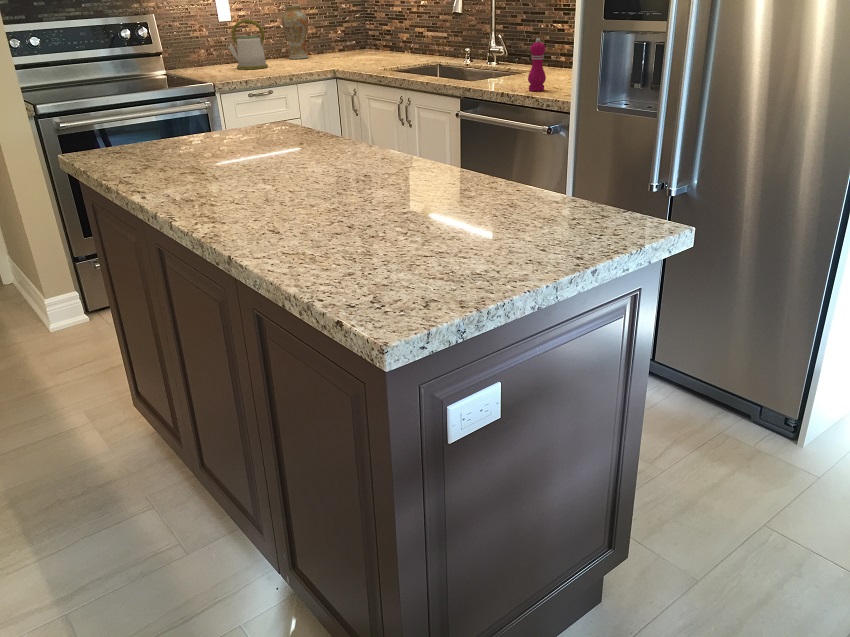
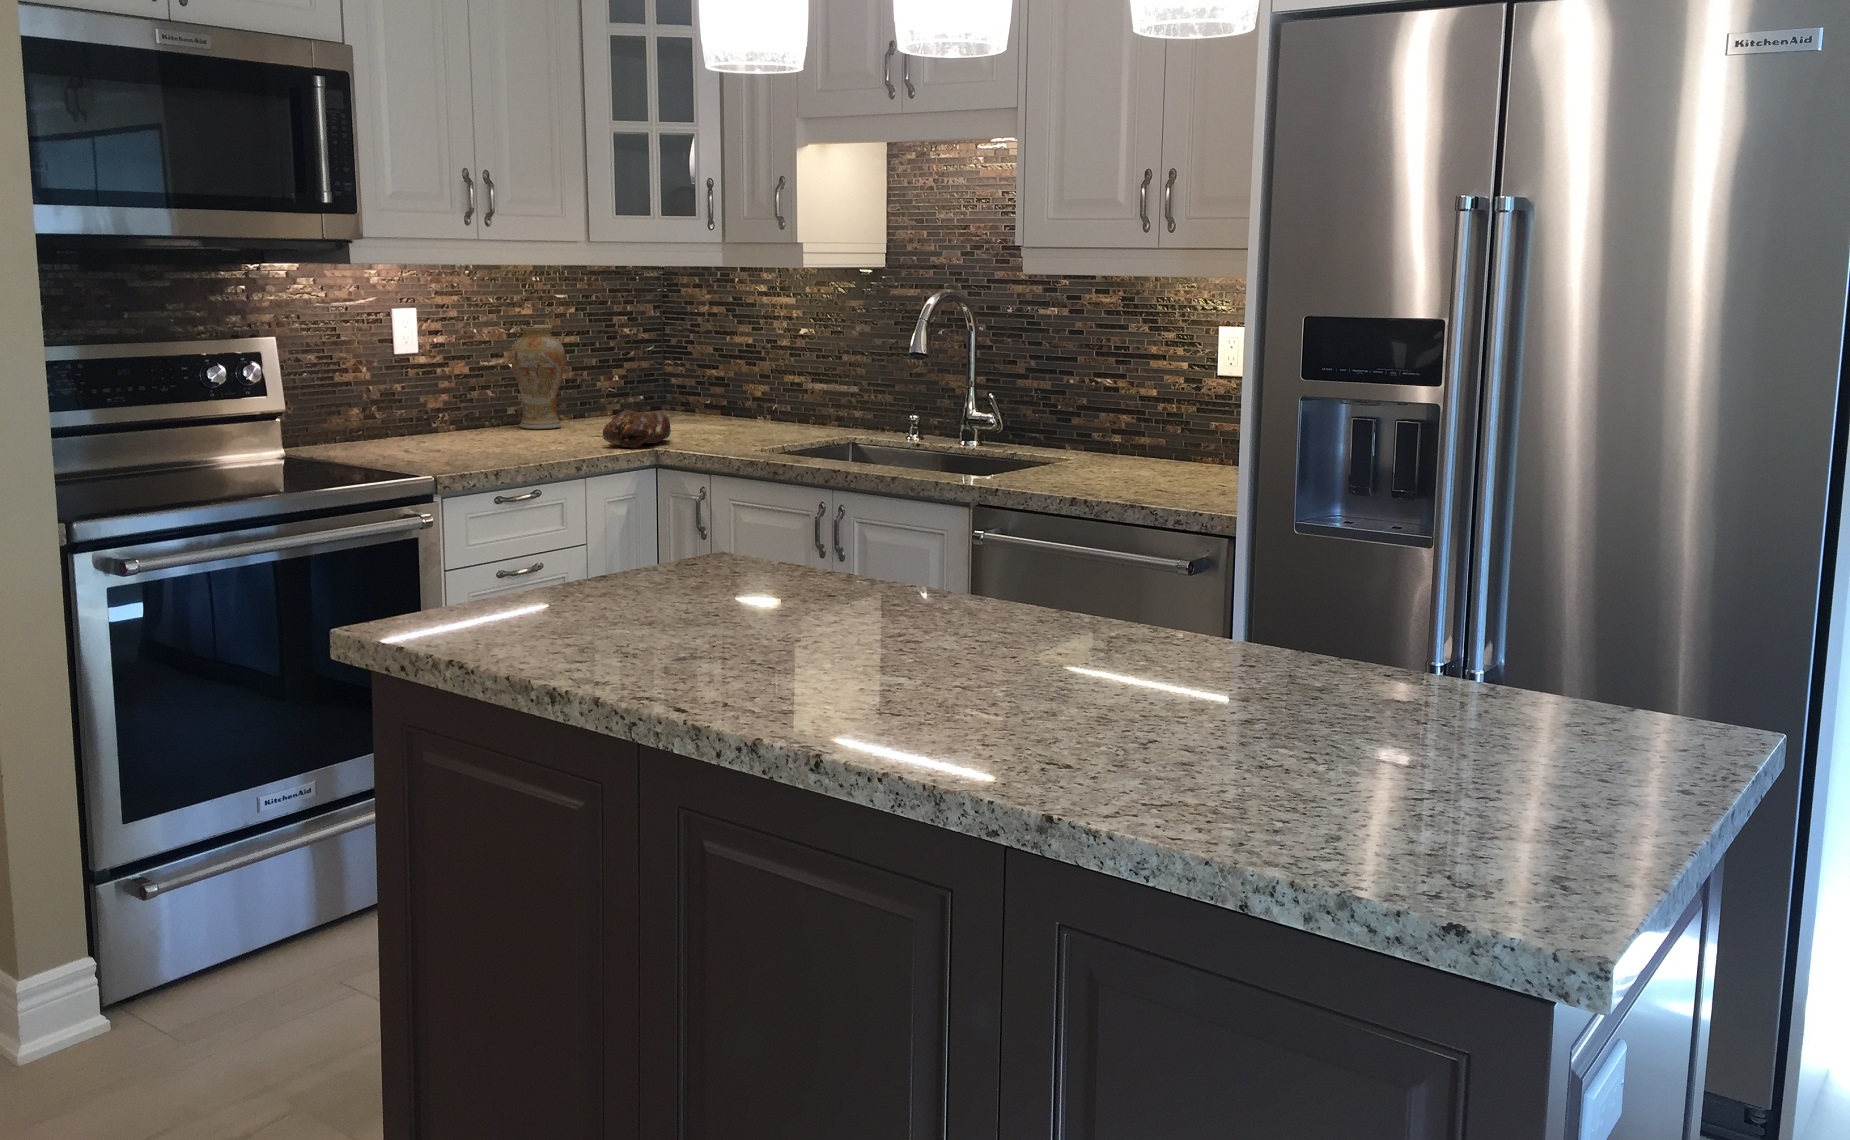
kettle: present [228,19,268,70] -> none [420,350,502,449]
pepper mill: present [528,38,546,91] -> none [1110,402,1144,496]
bread loaf: none [312,48,349,68] -> present [603,410,671,448]

